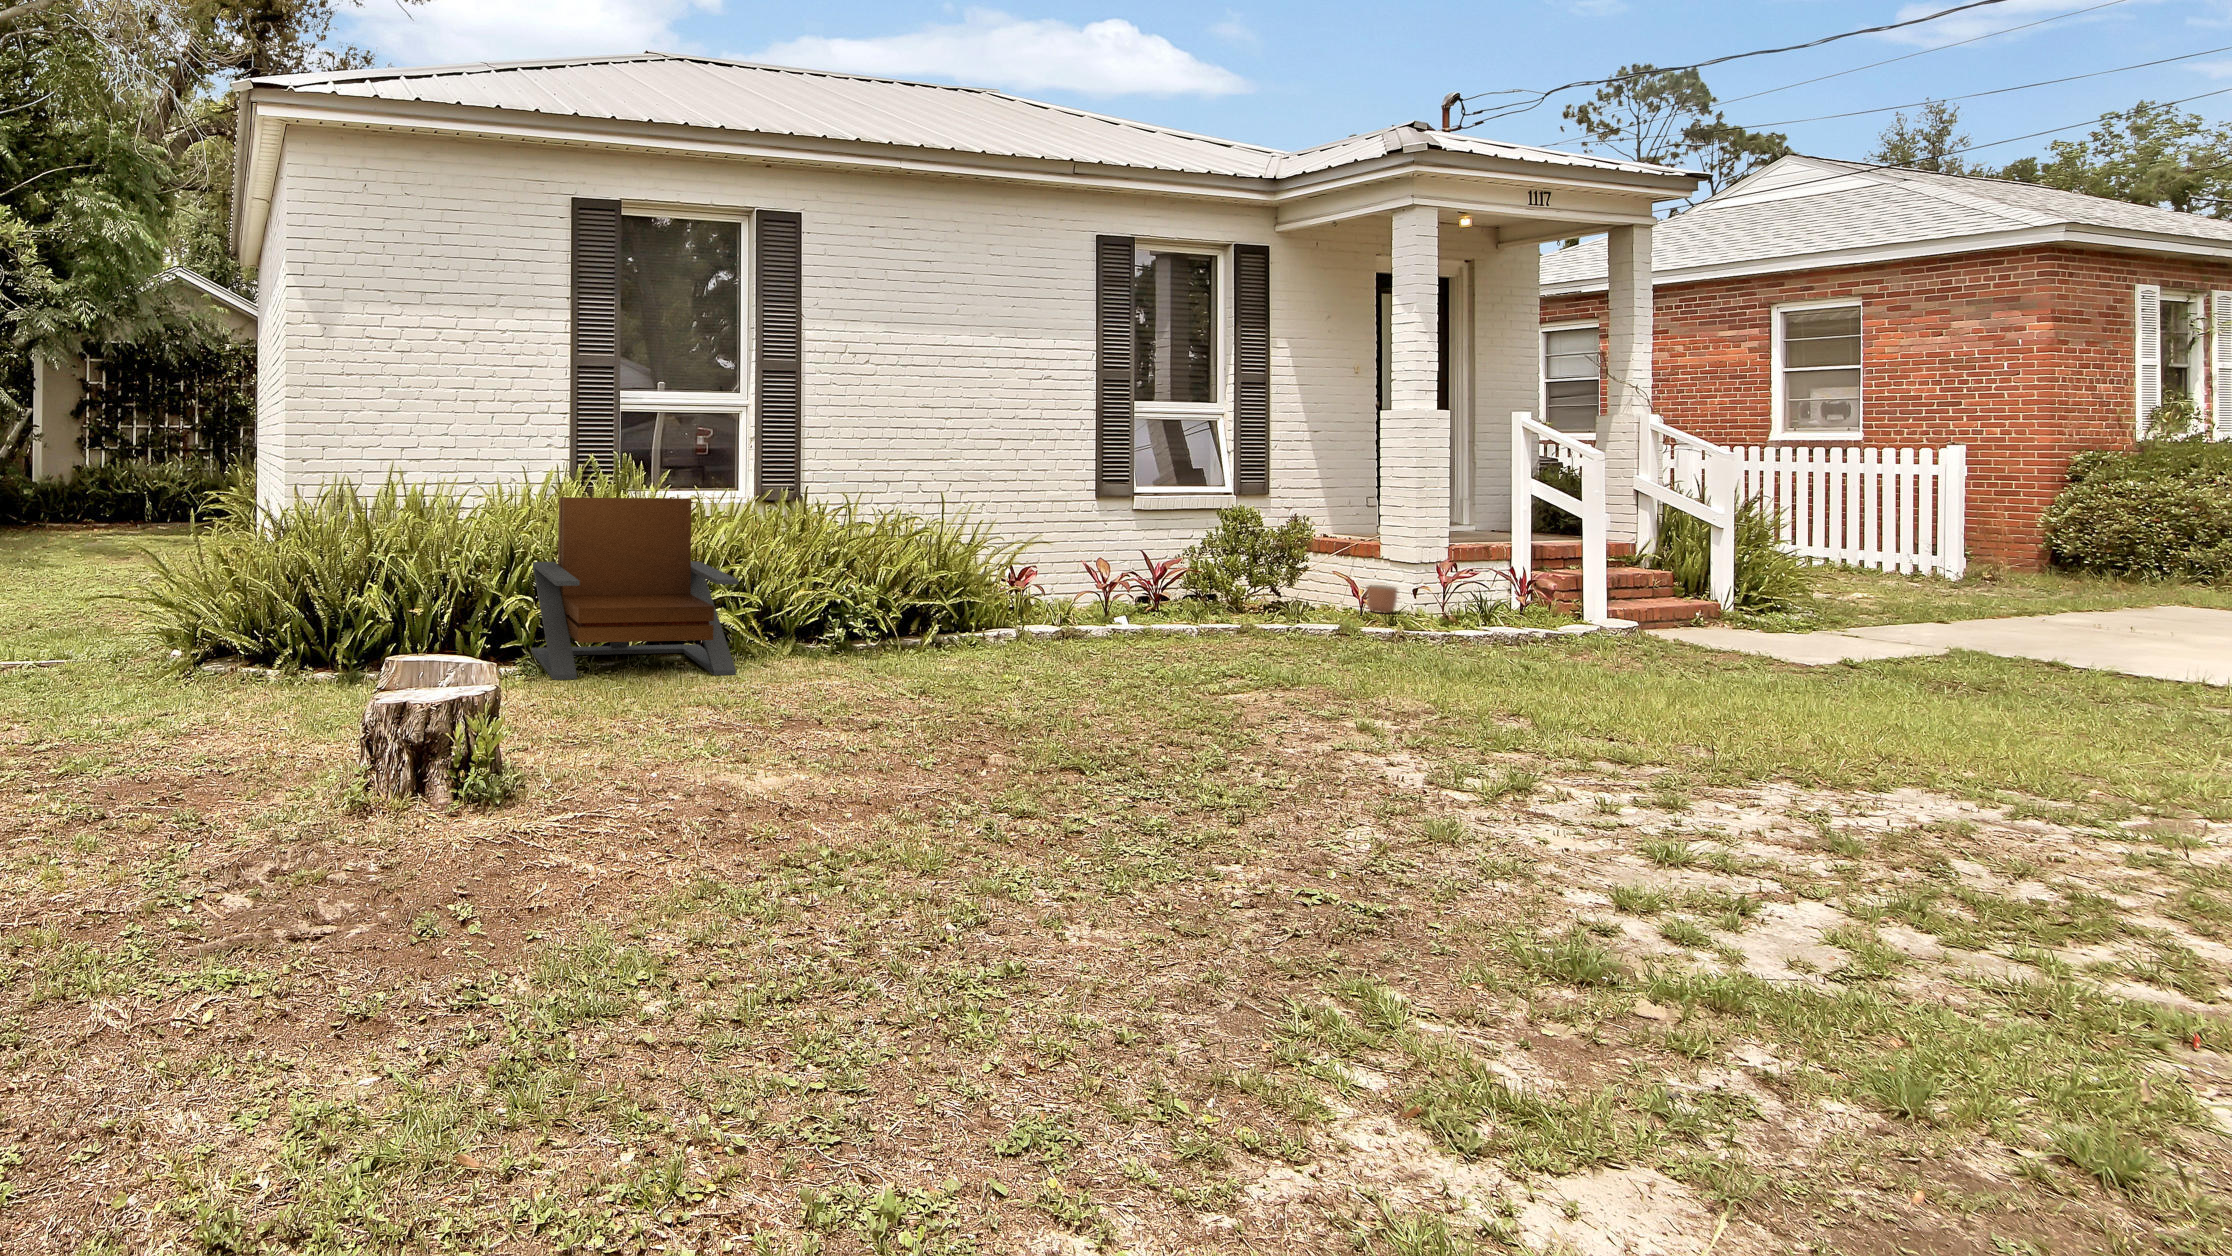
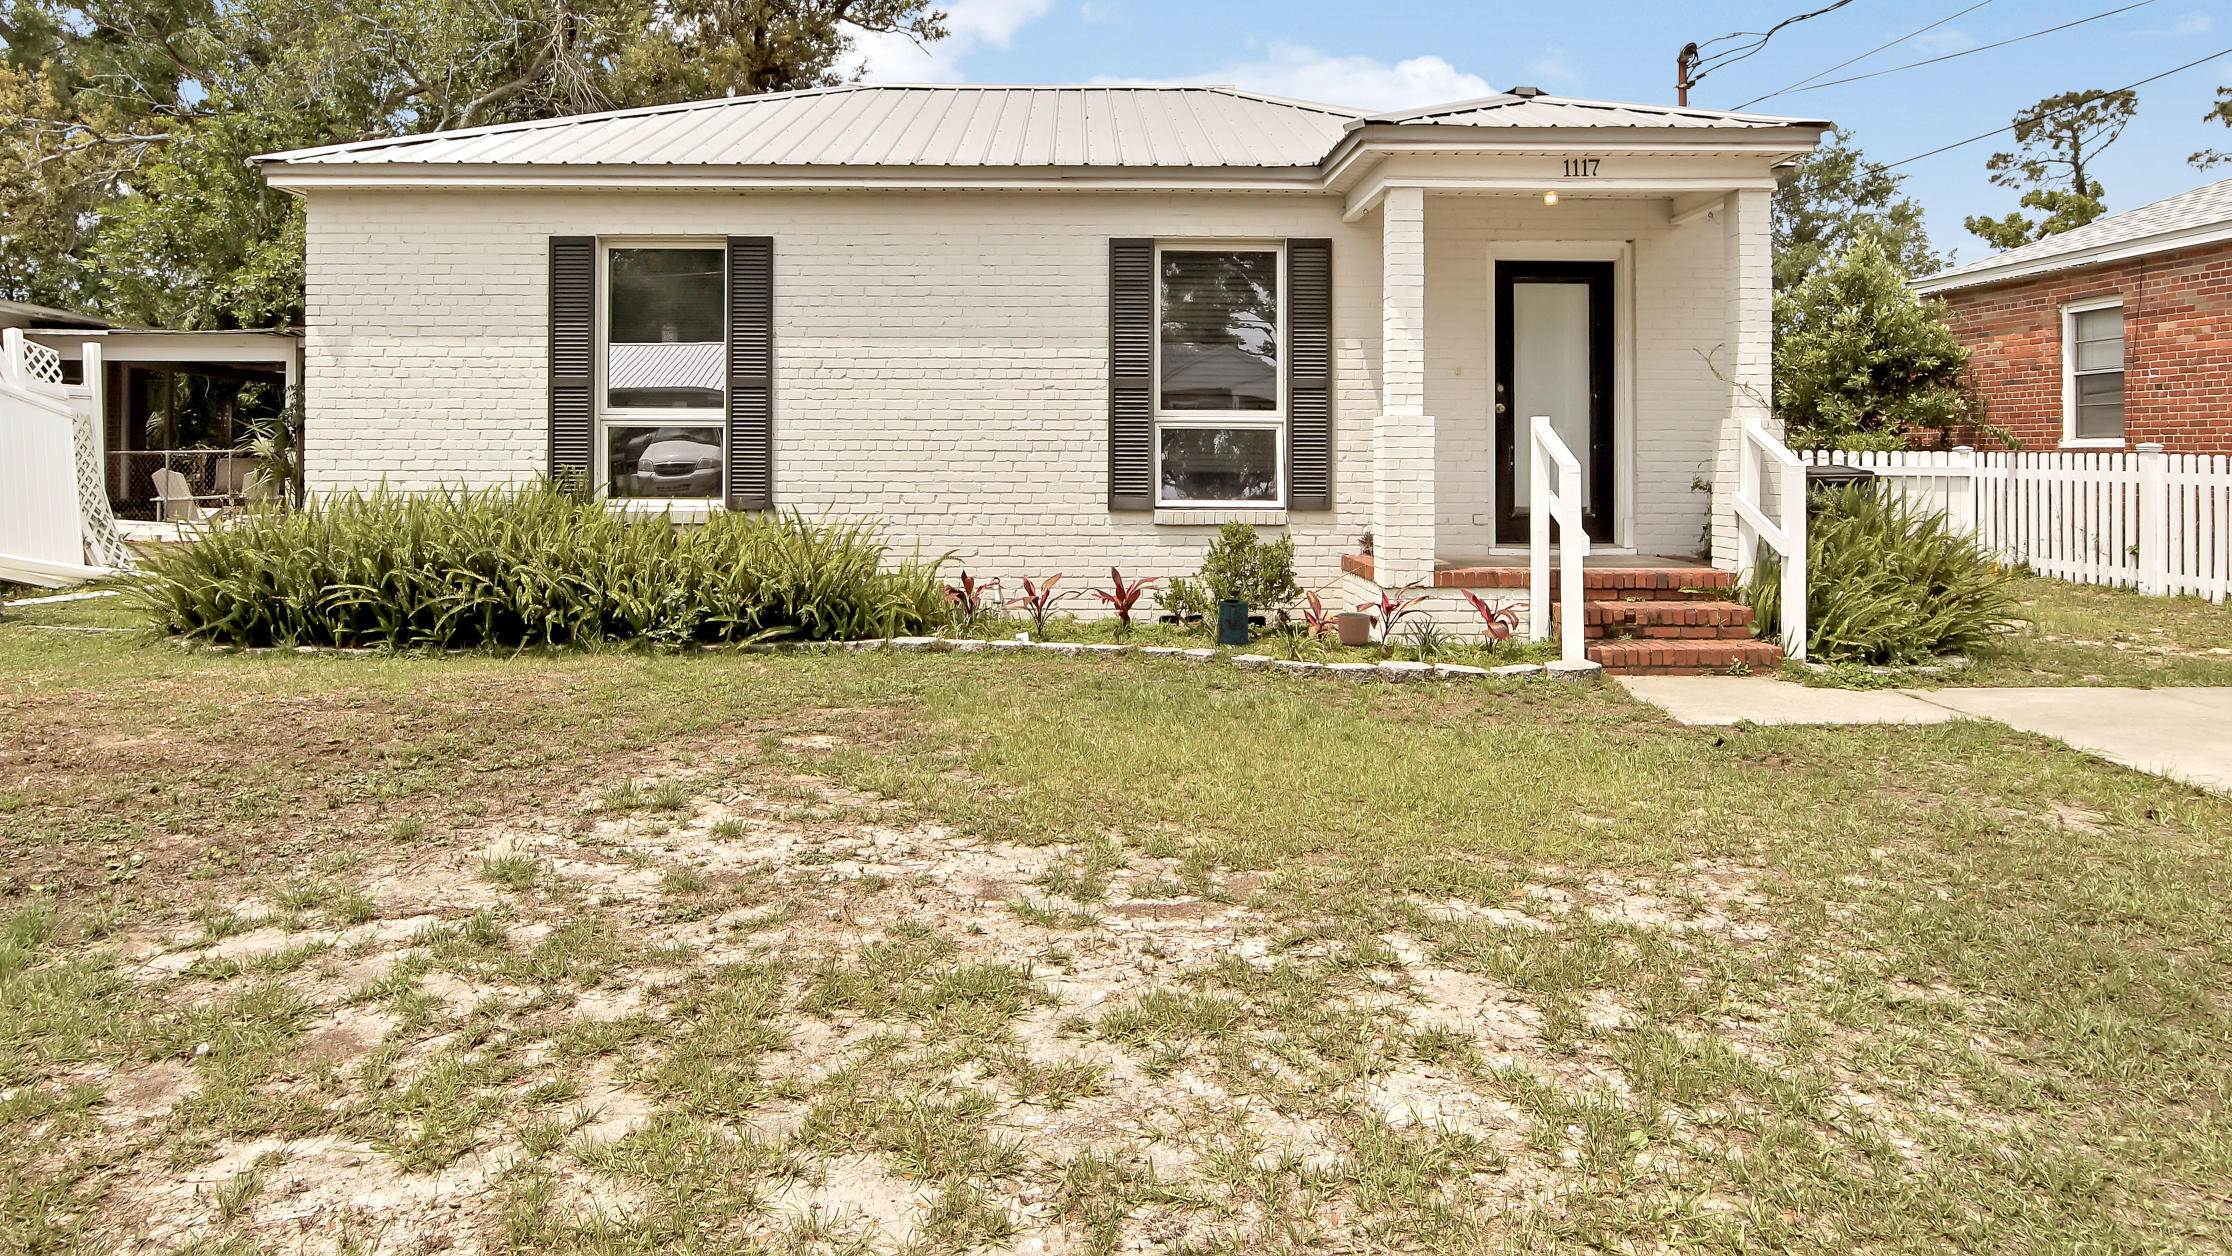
lounge chair: present [531,497,739,680] -> none [237,507,476,672]
watering can: none [1268,567,1309,616] -> present [1219,590,1249,644]

